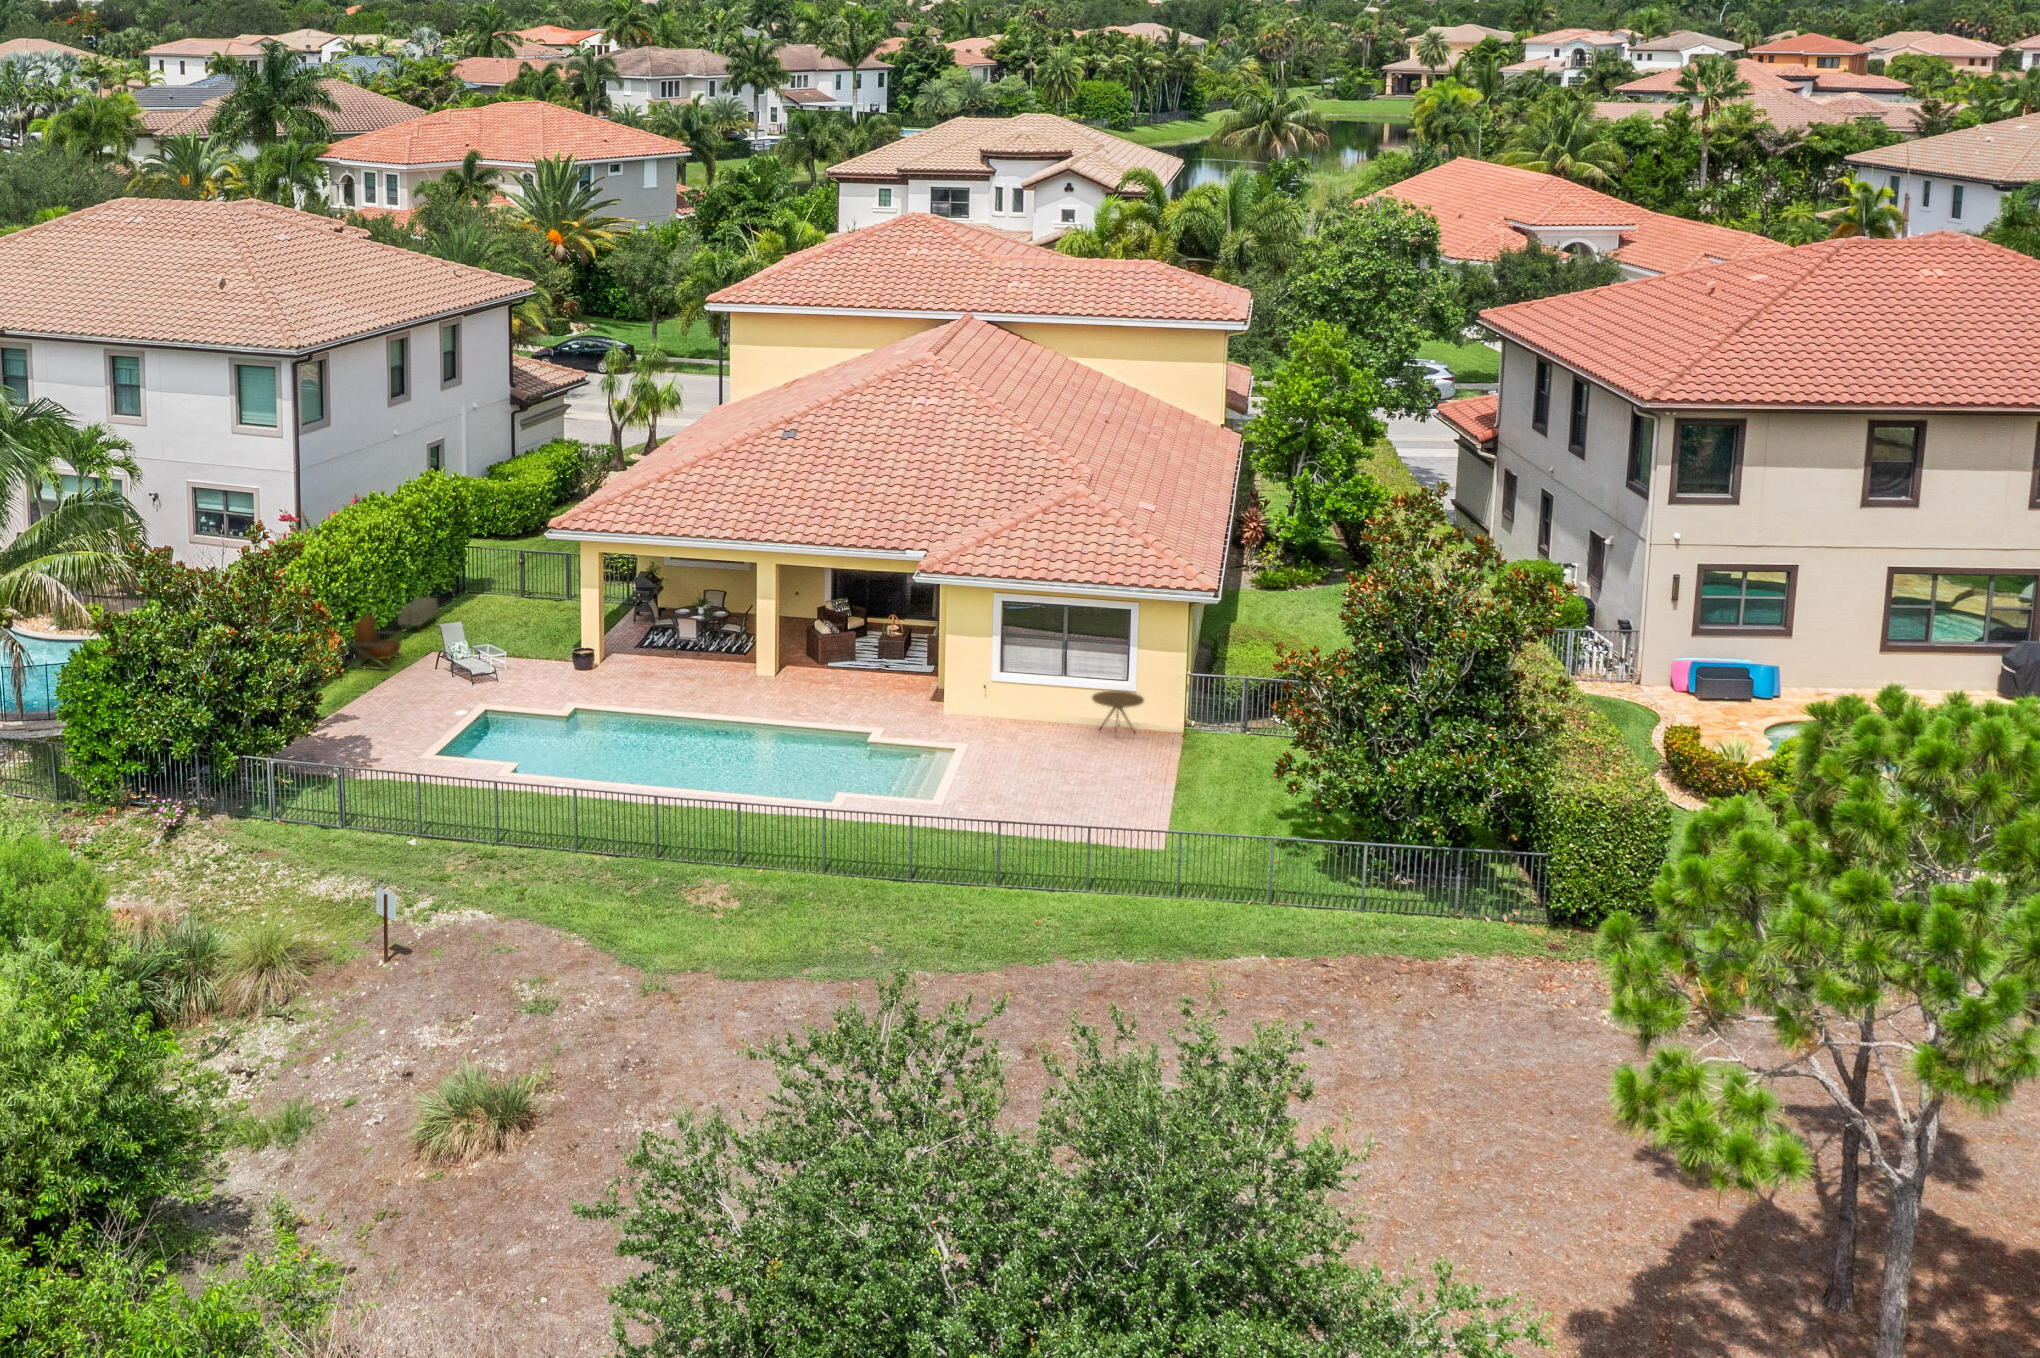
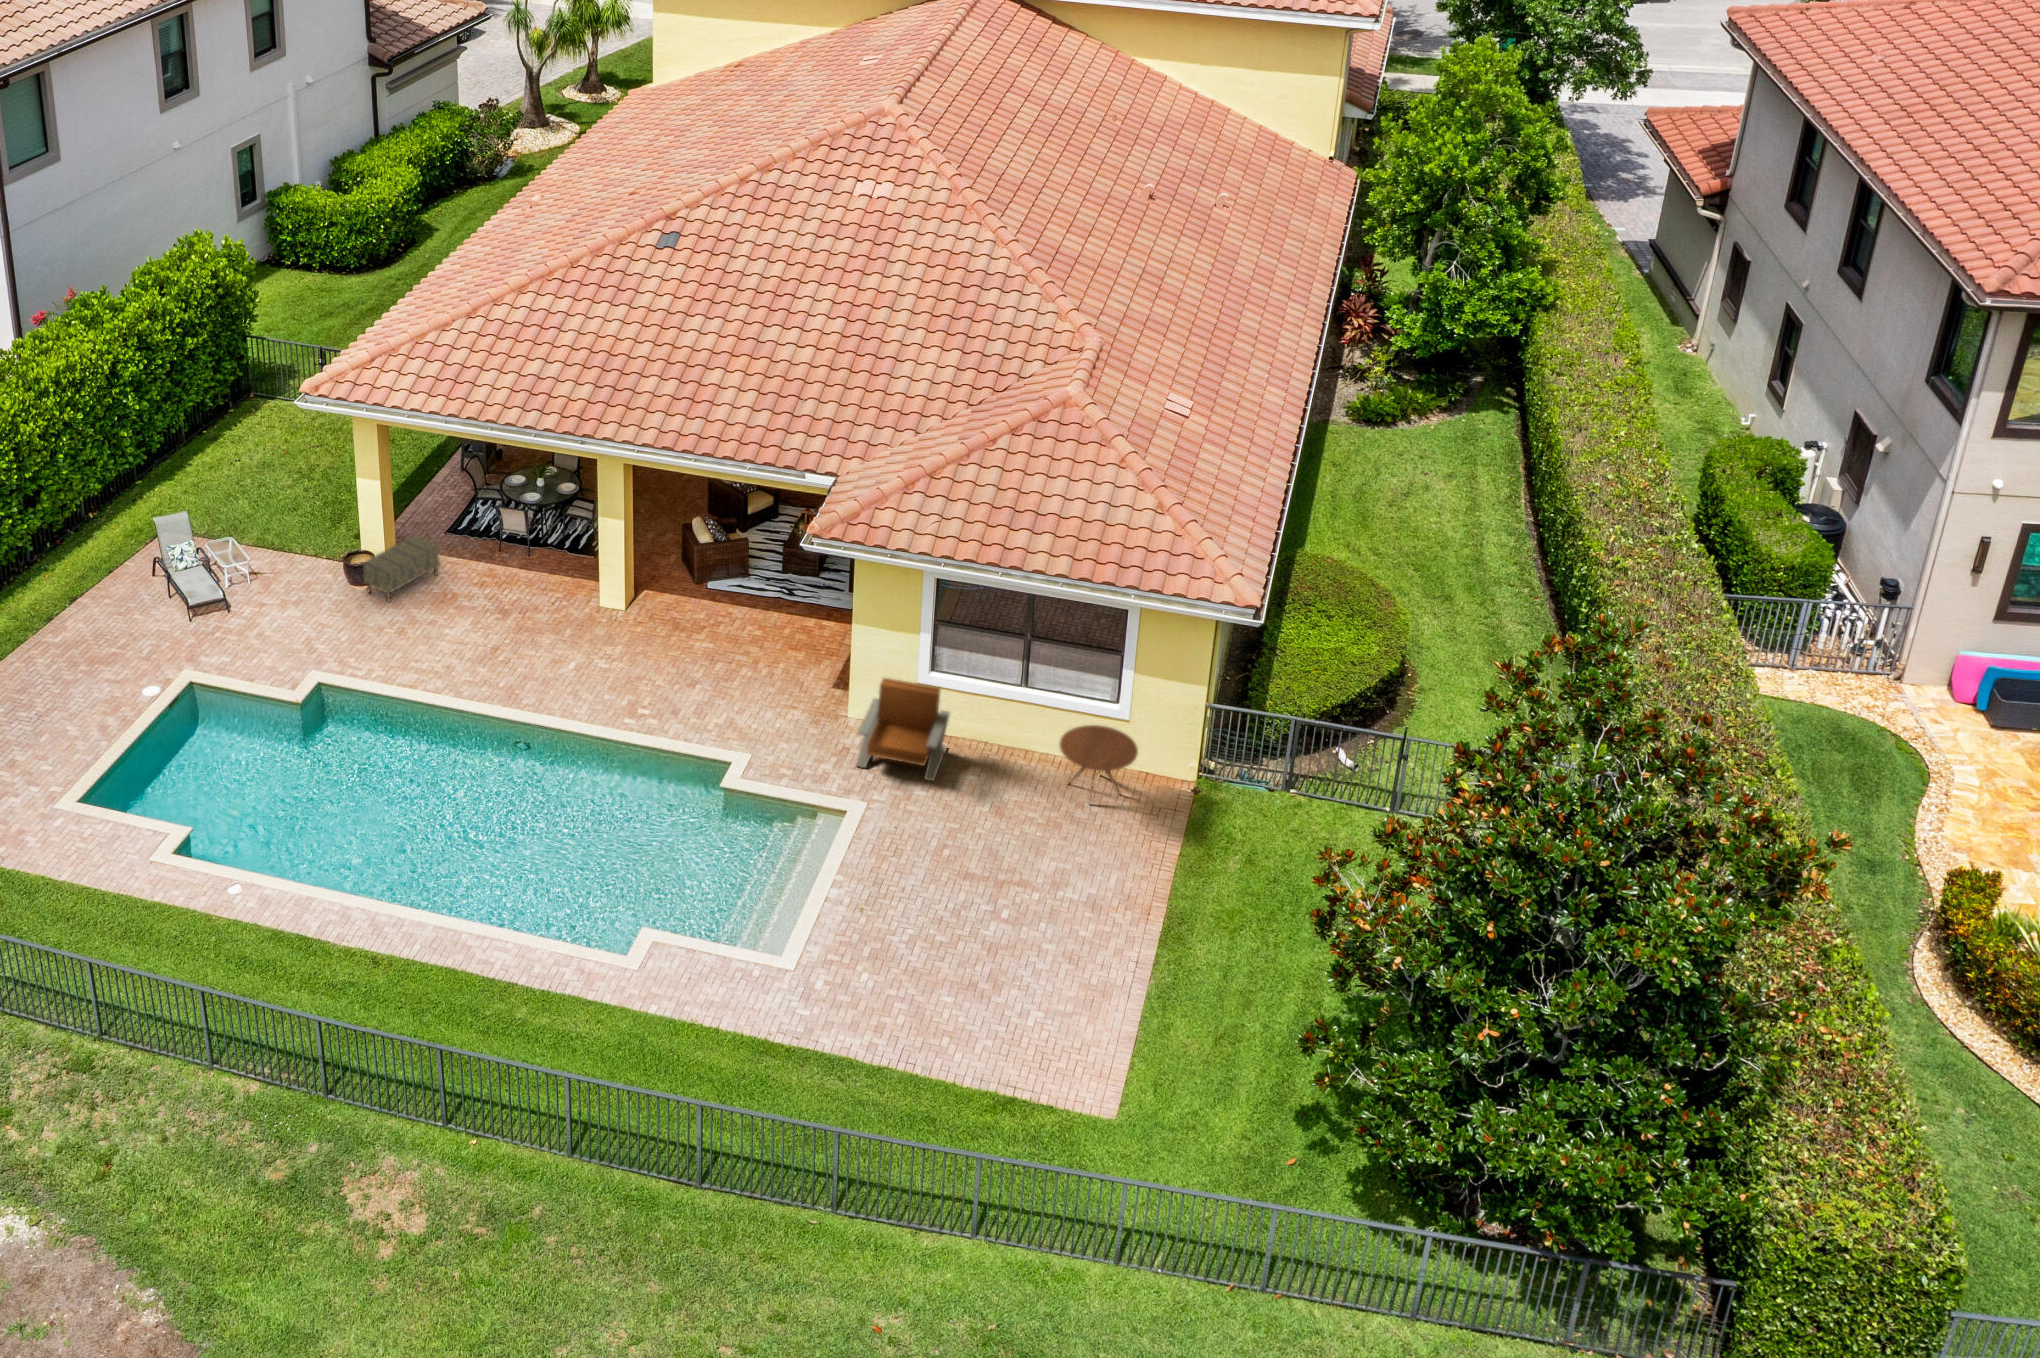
bench: present [398,597,438,630] -> present [363,535,440,601]
lounge chair: present [350,615,404,670] -> present [857,678,950,781]

